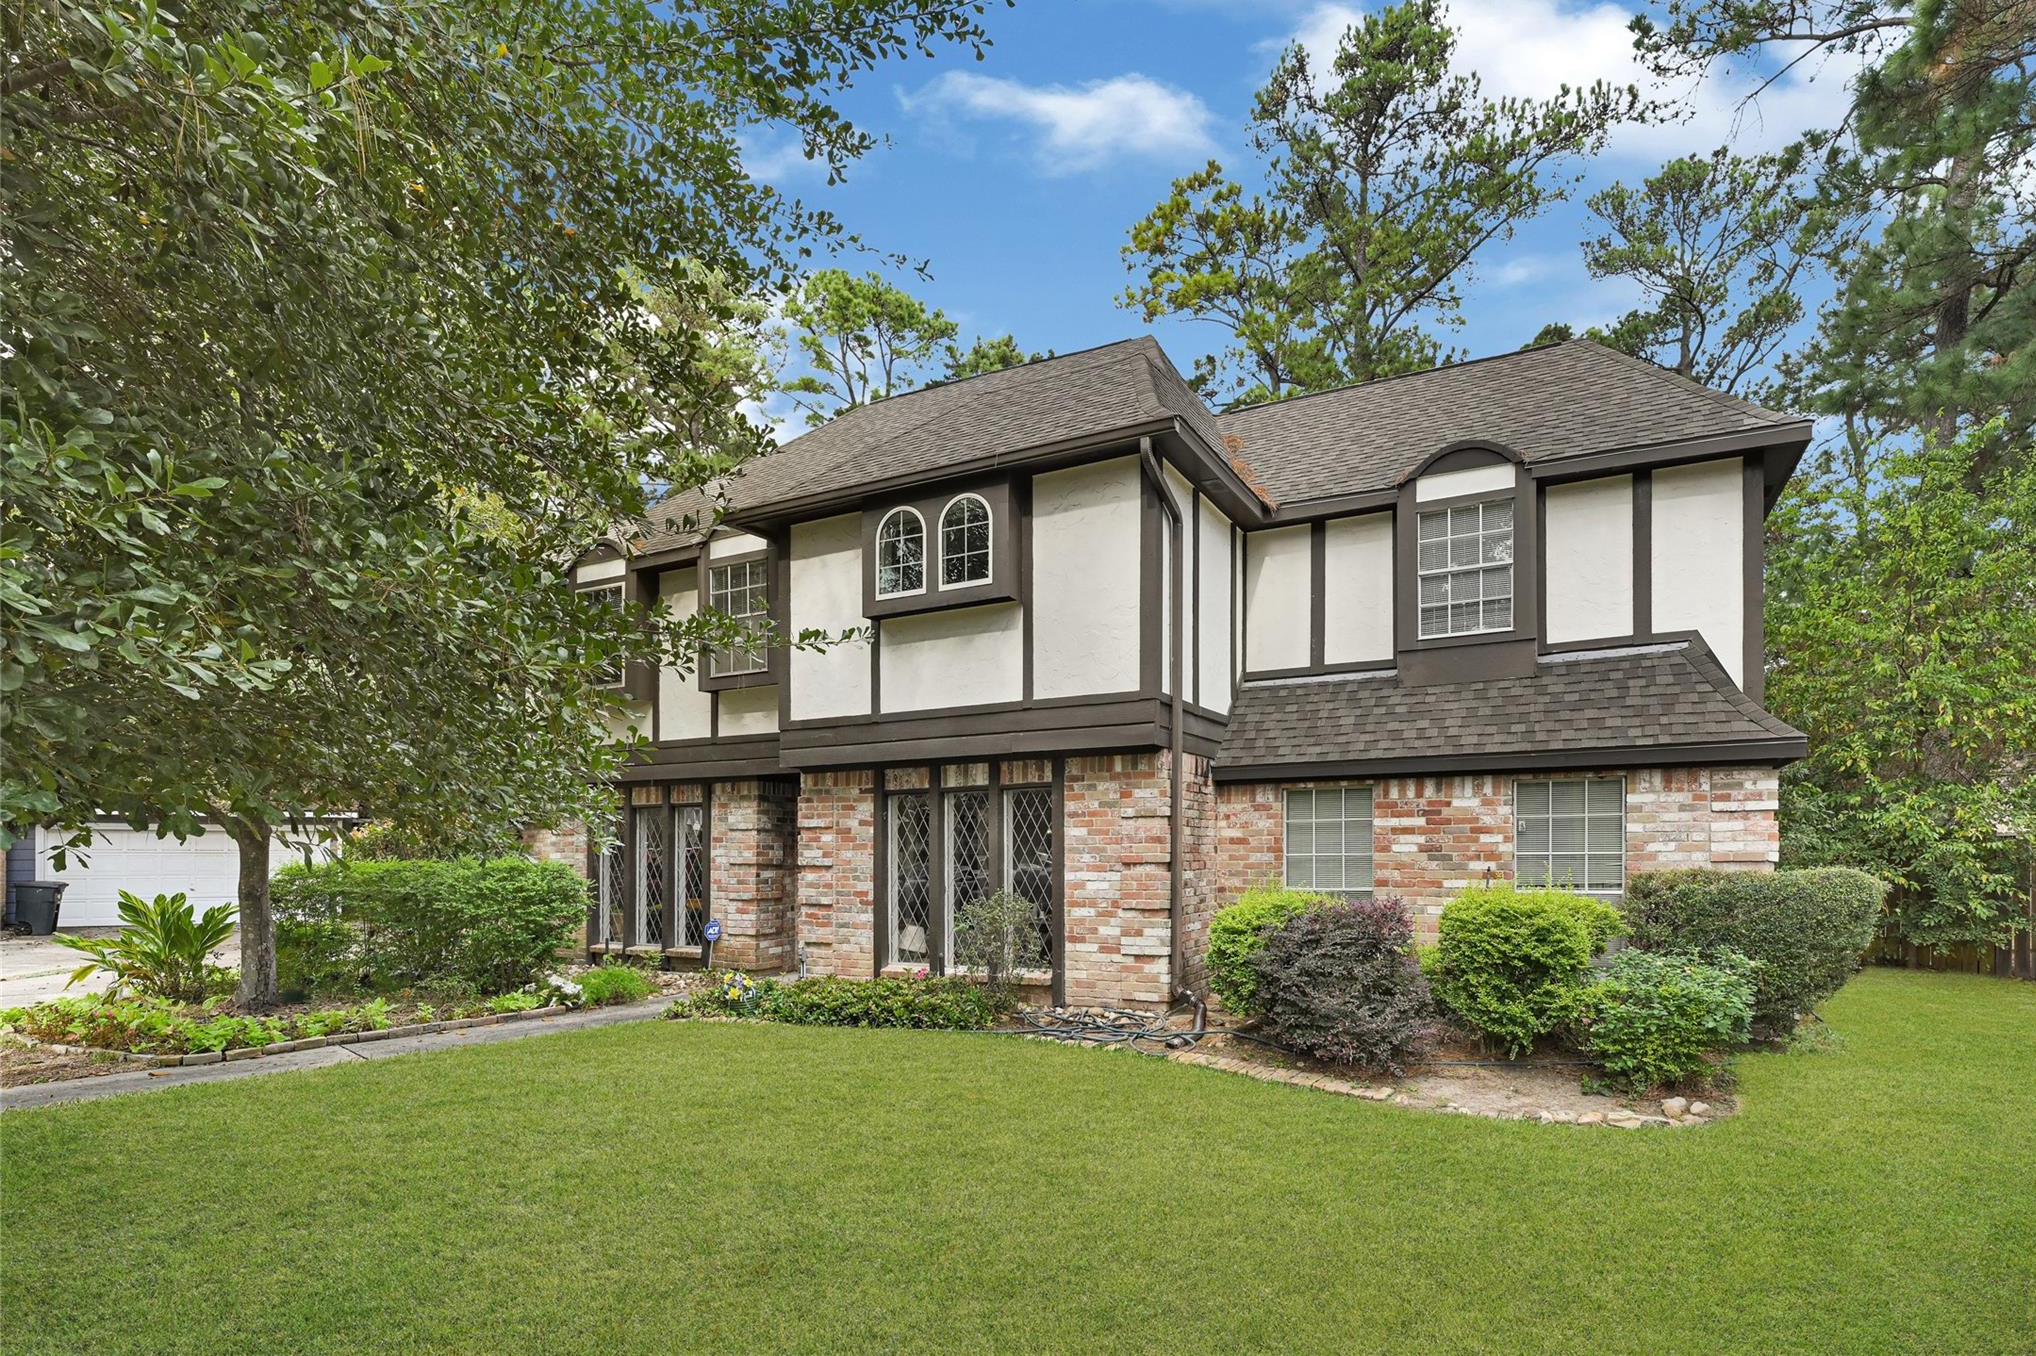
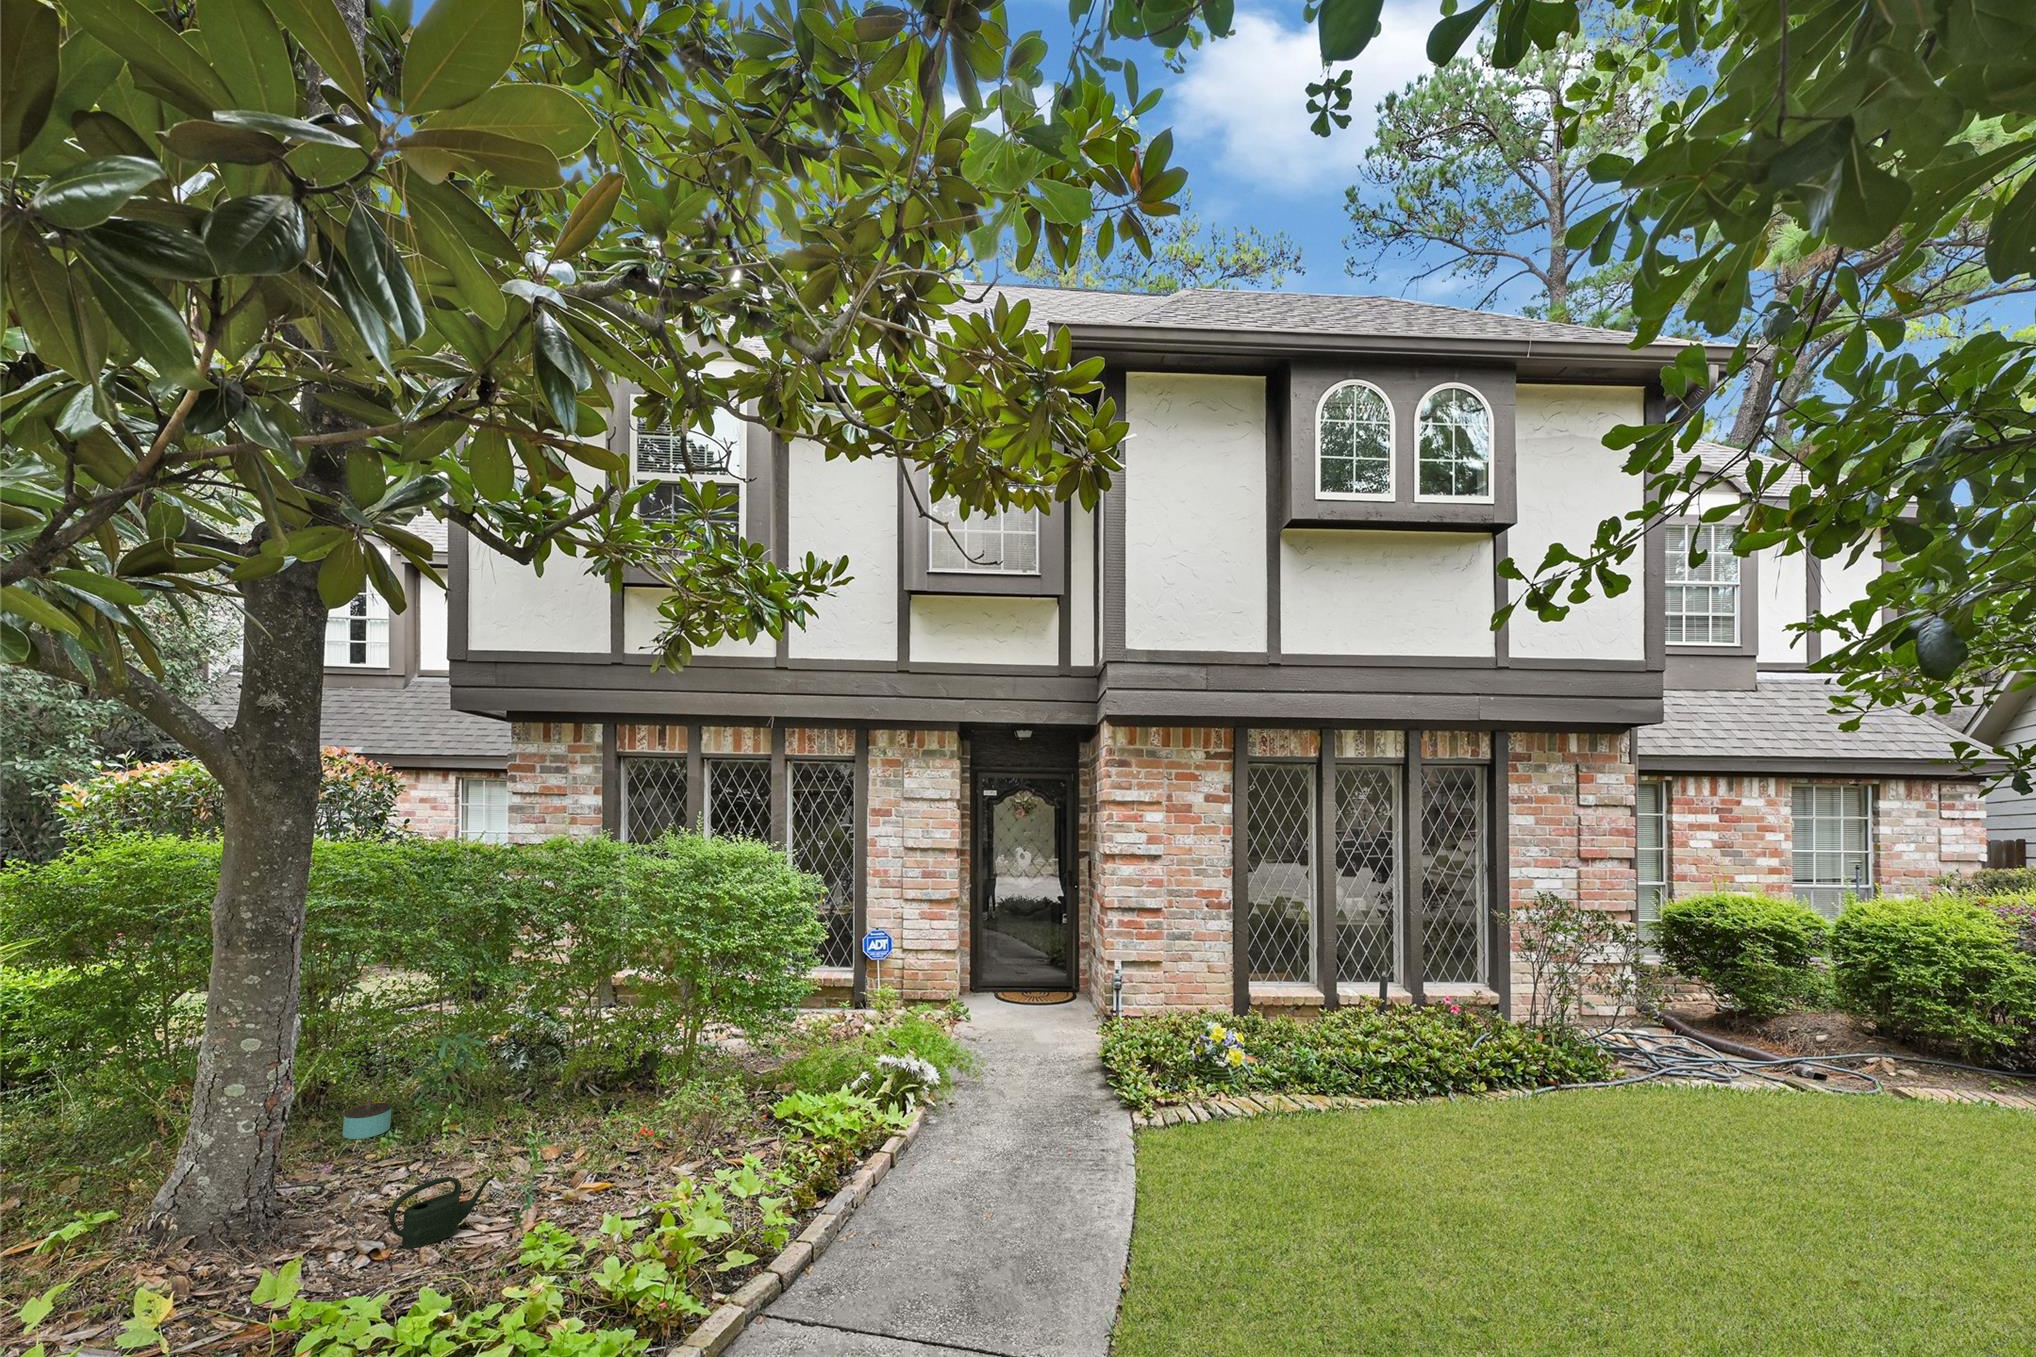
potted plant: none [345,927,379,985] -> present [342,998,413,1139]

